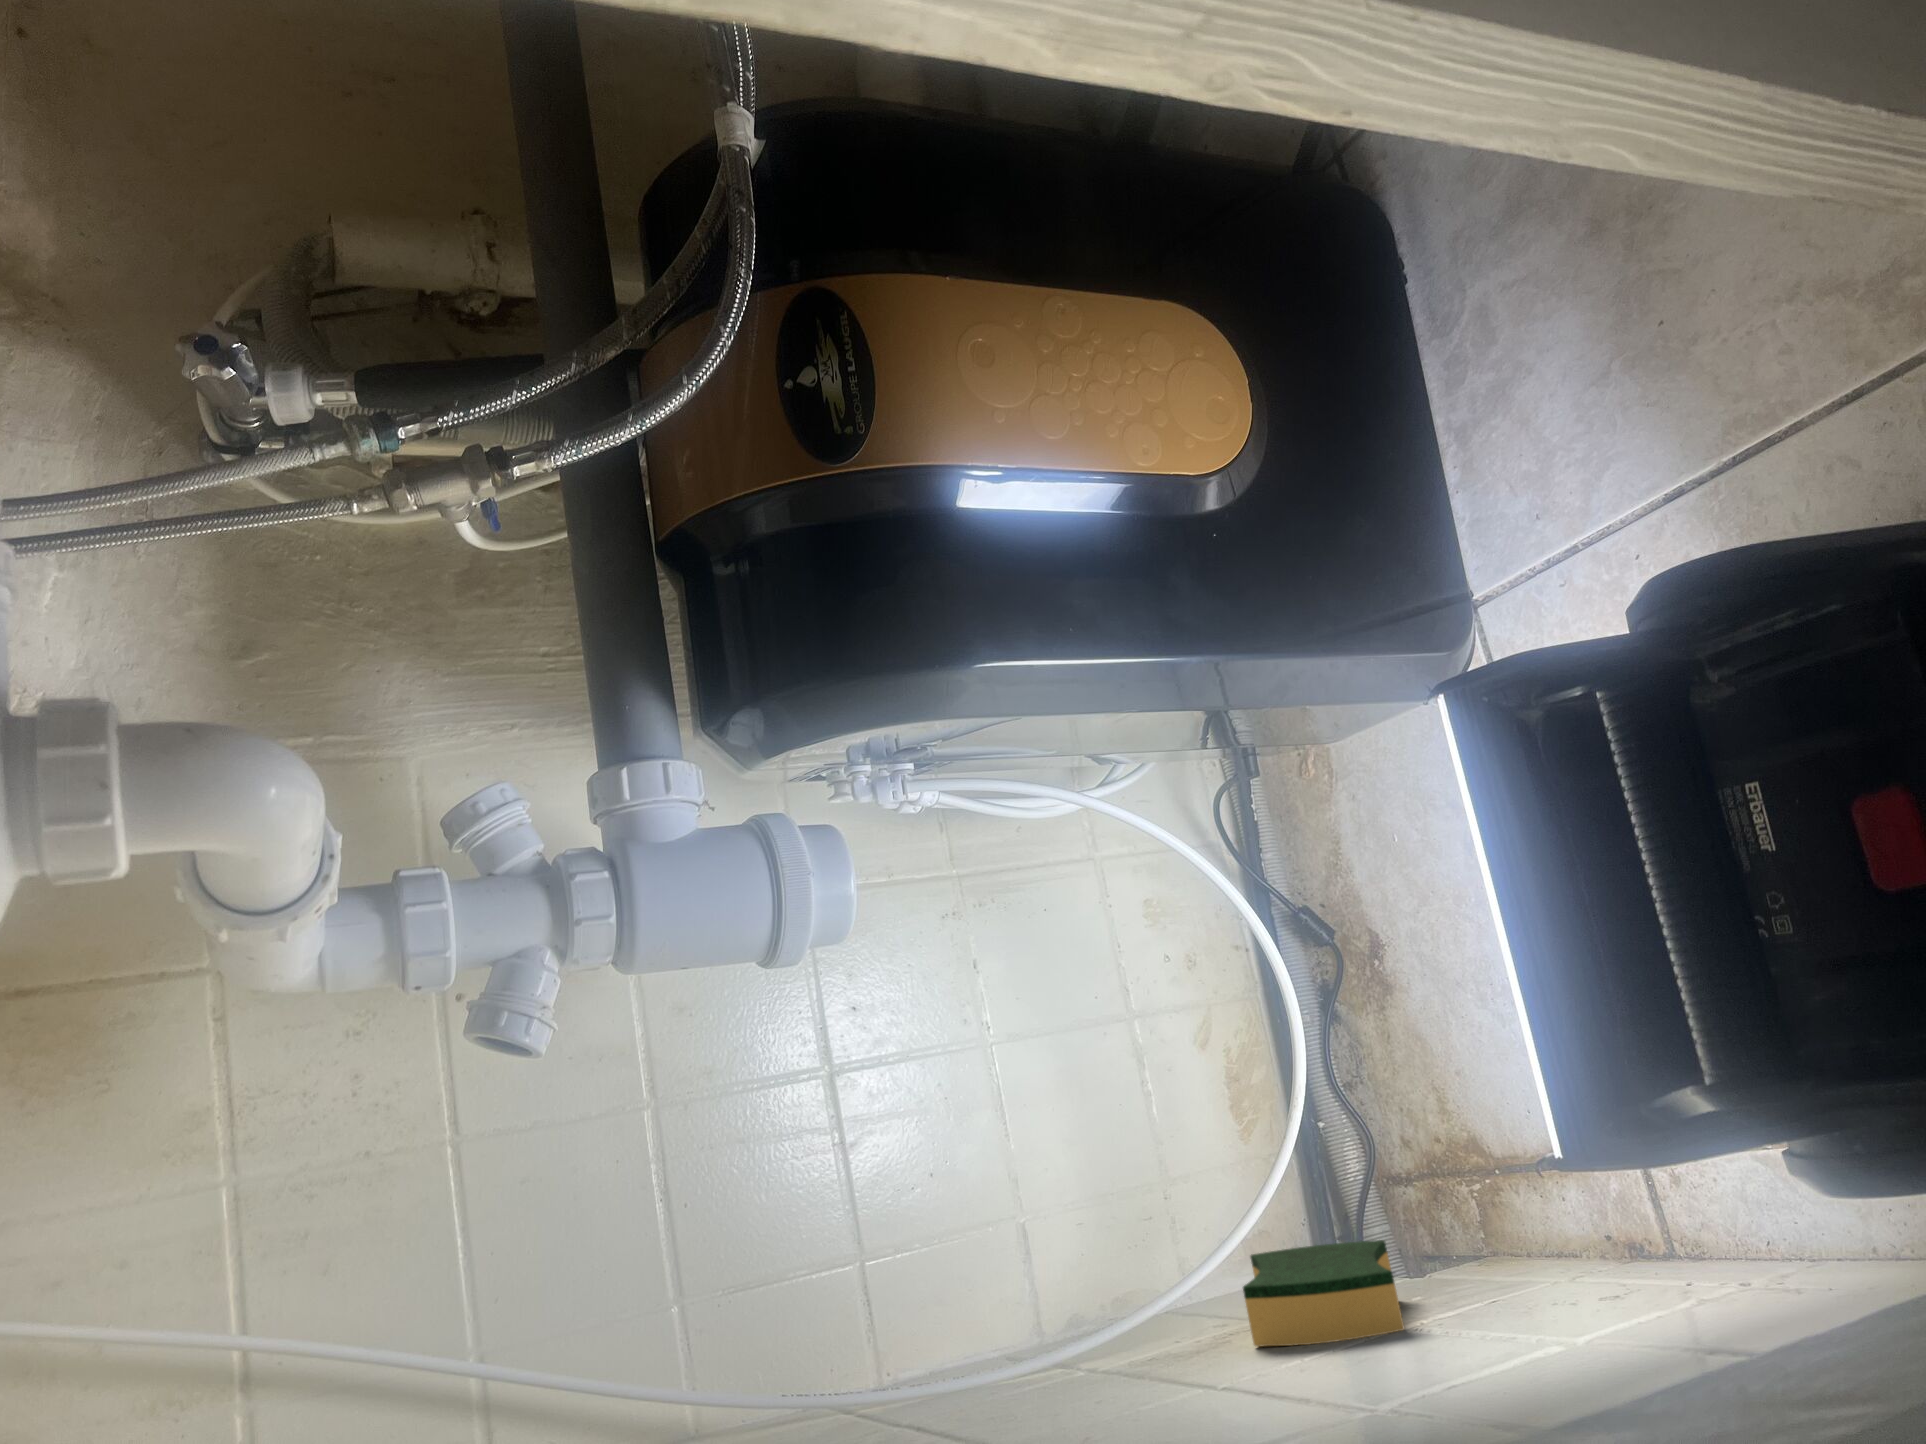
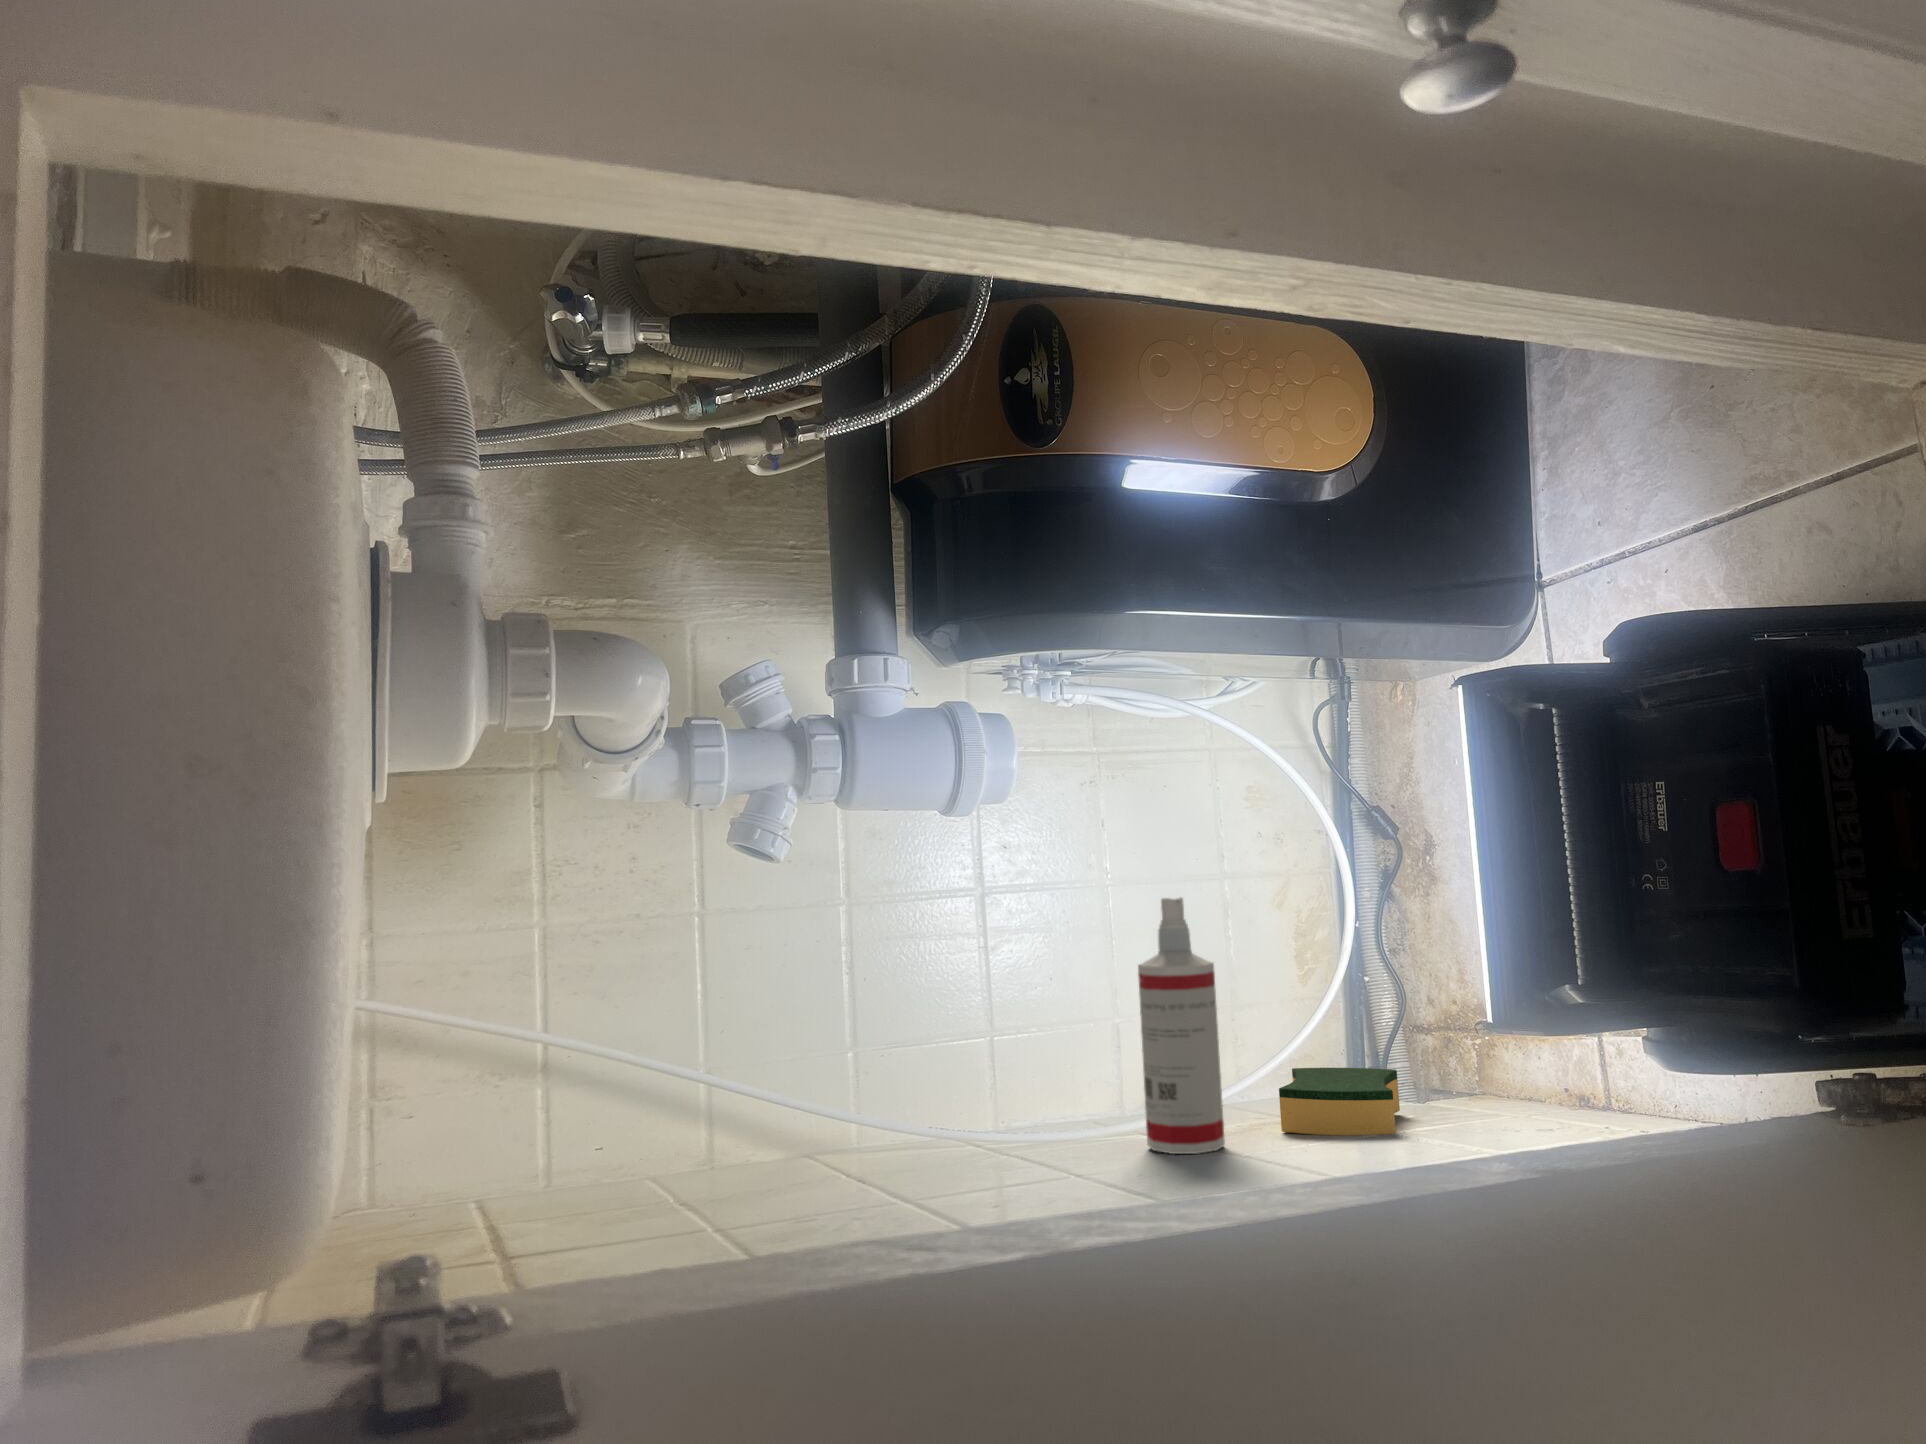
spray bottle: none [1039,1042,1185,1402] -> present [1138,897,1225,1154]

